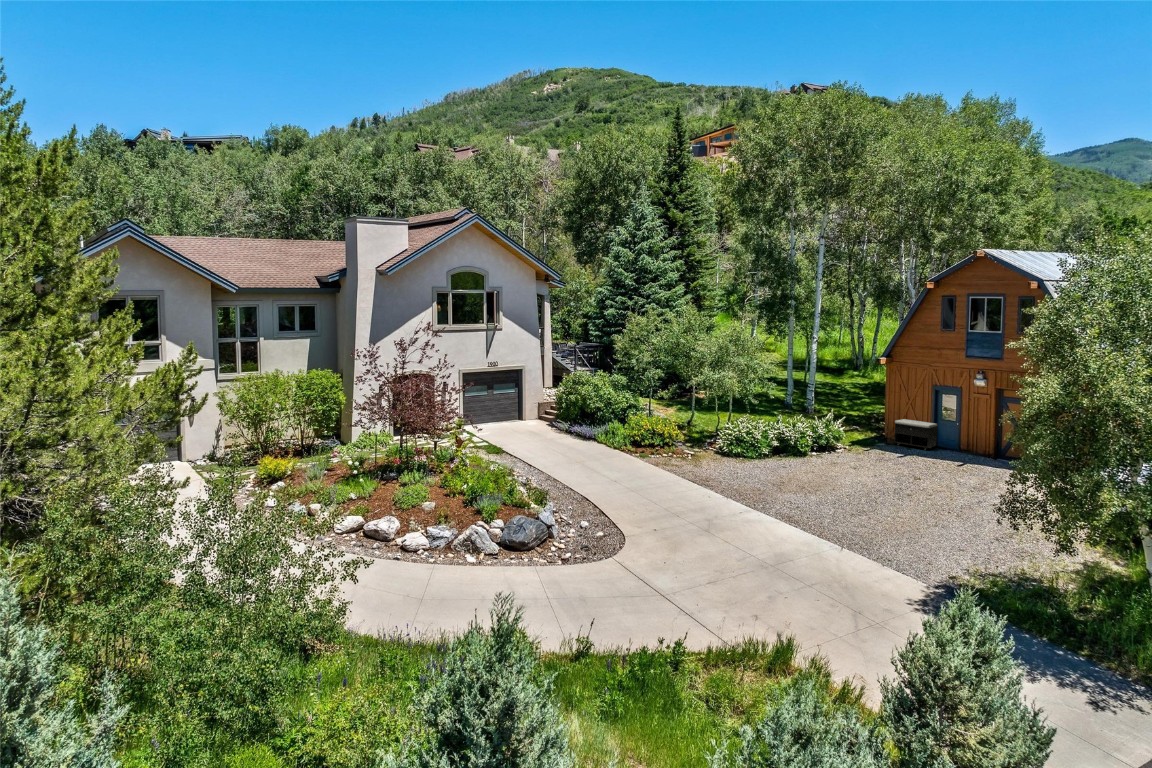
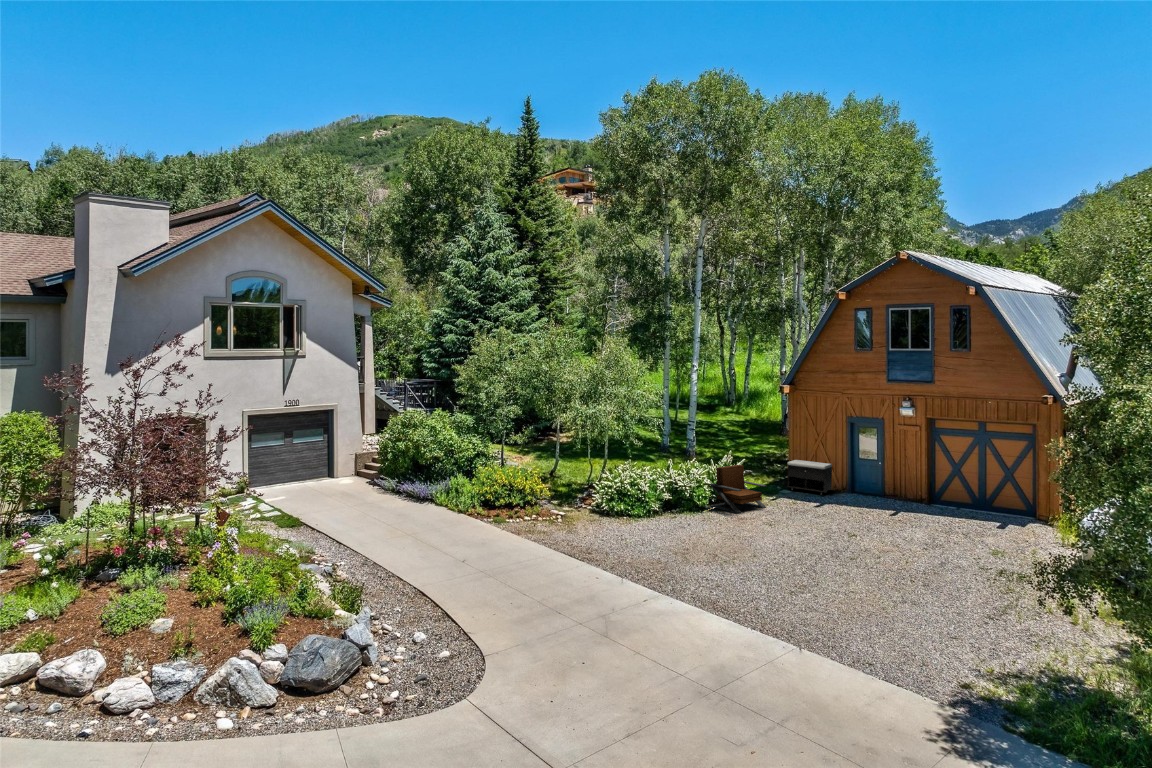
lounge chair: none [818,421,869,461] -> present [710,465,766,513]

